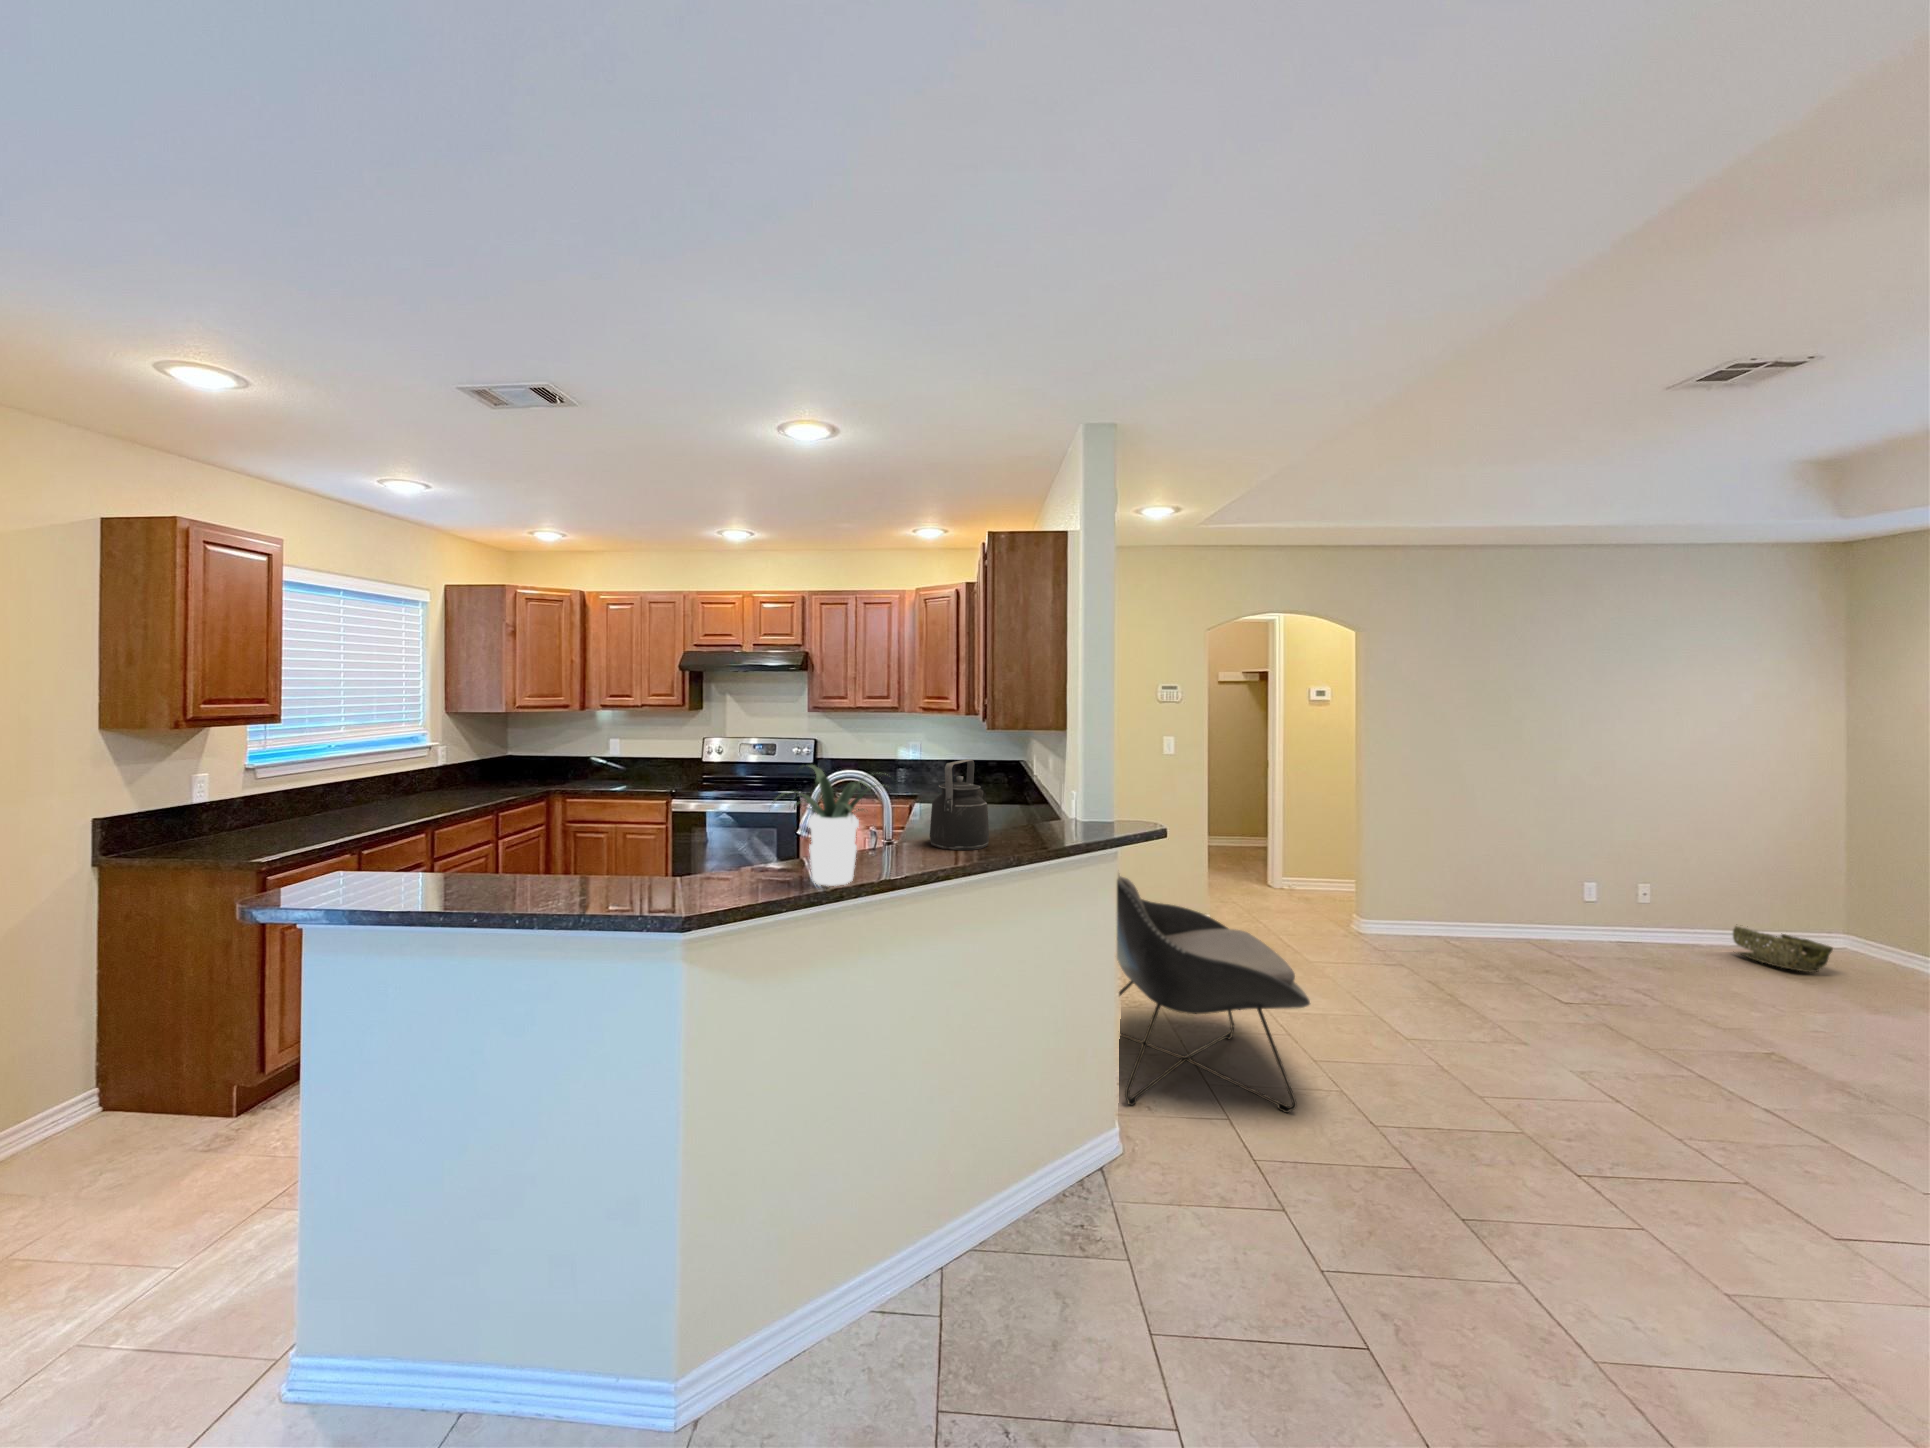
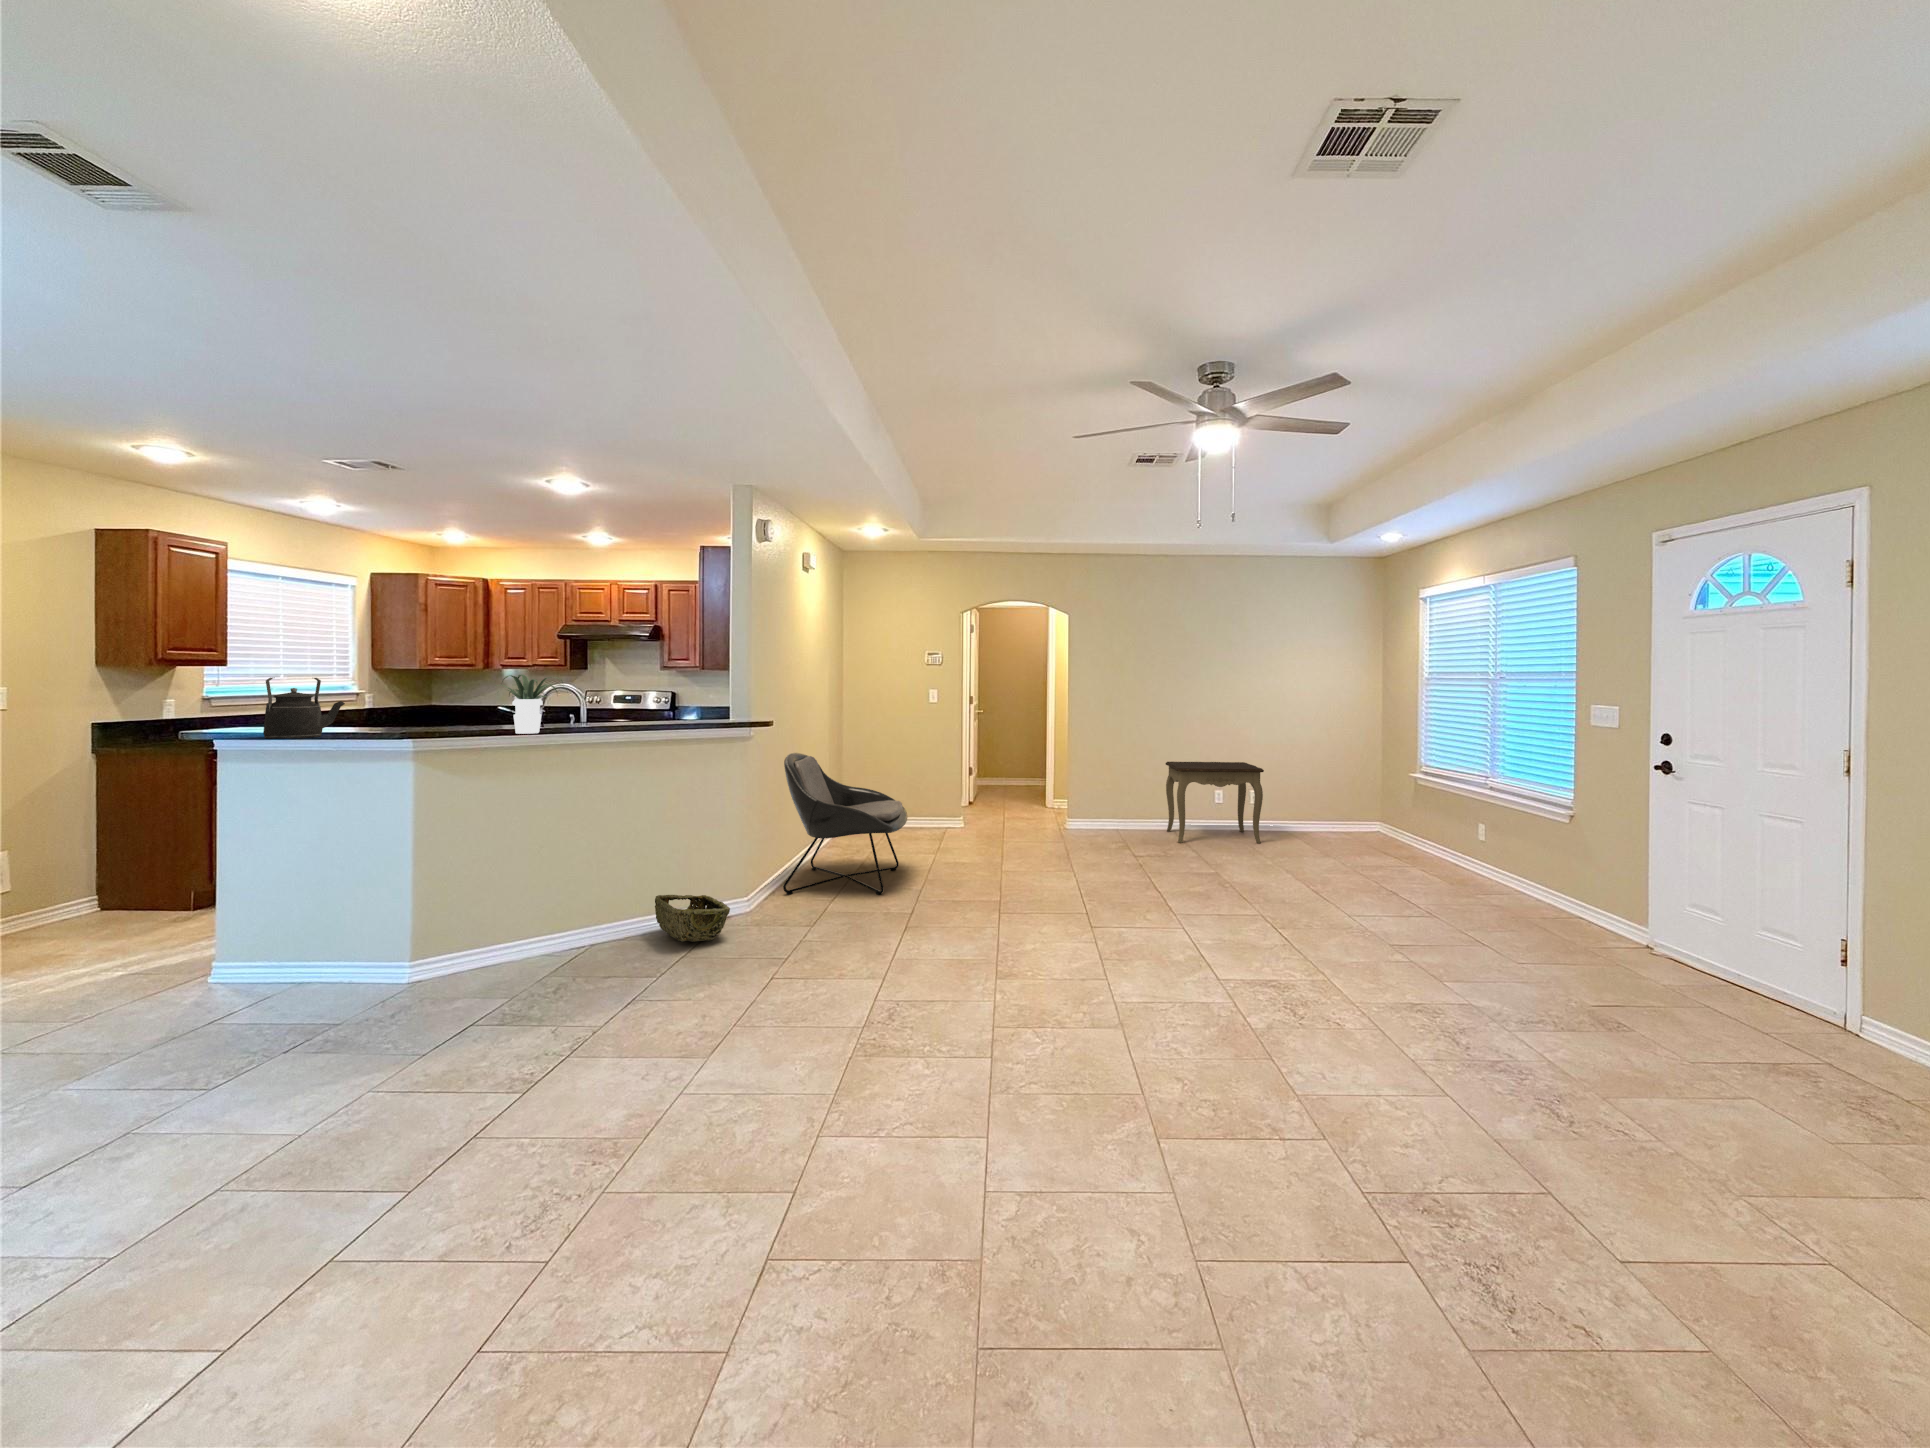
kettle: present [930,759,989,850] -> present [263,678,345,739]
side table: none [1514,845,1720,982] -> present [1166,762,1264,844]
woven basket: present [1733,926,1833,972] -> present [655,895,730,942]

